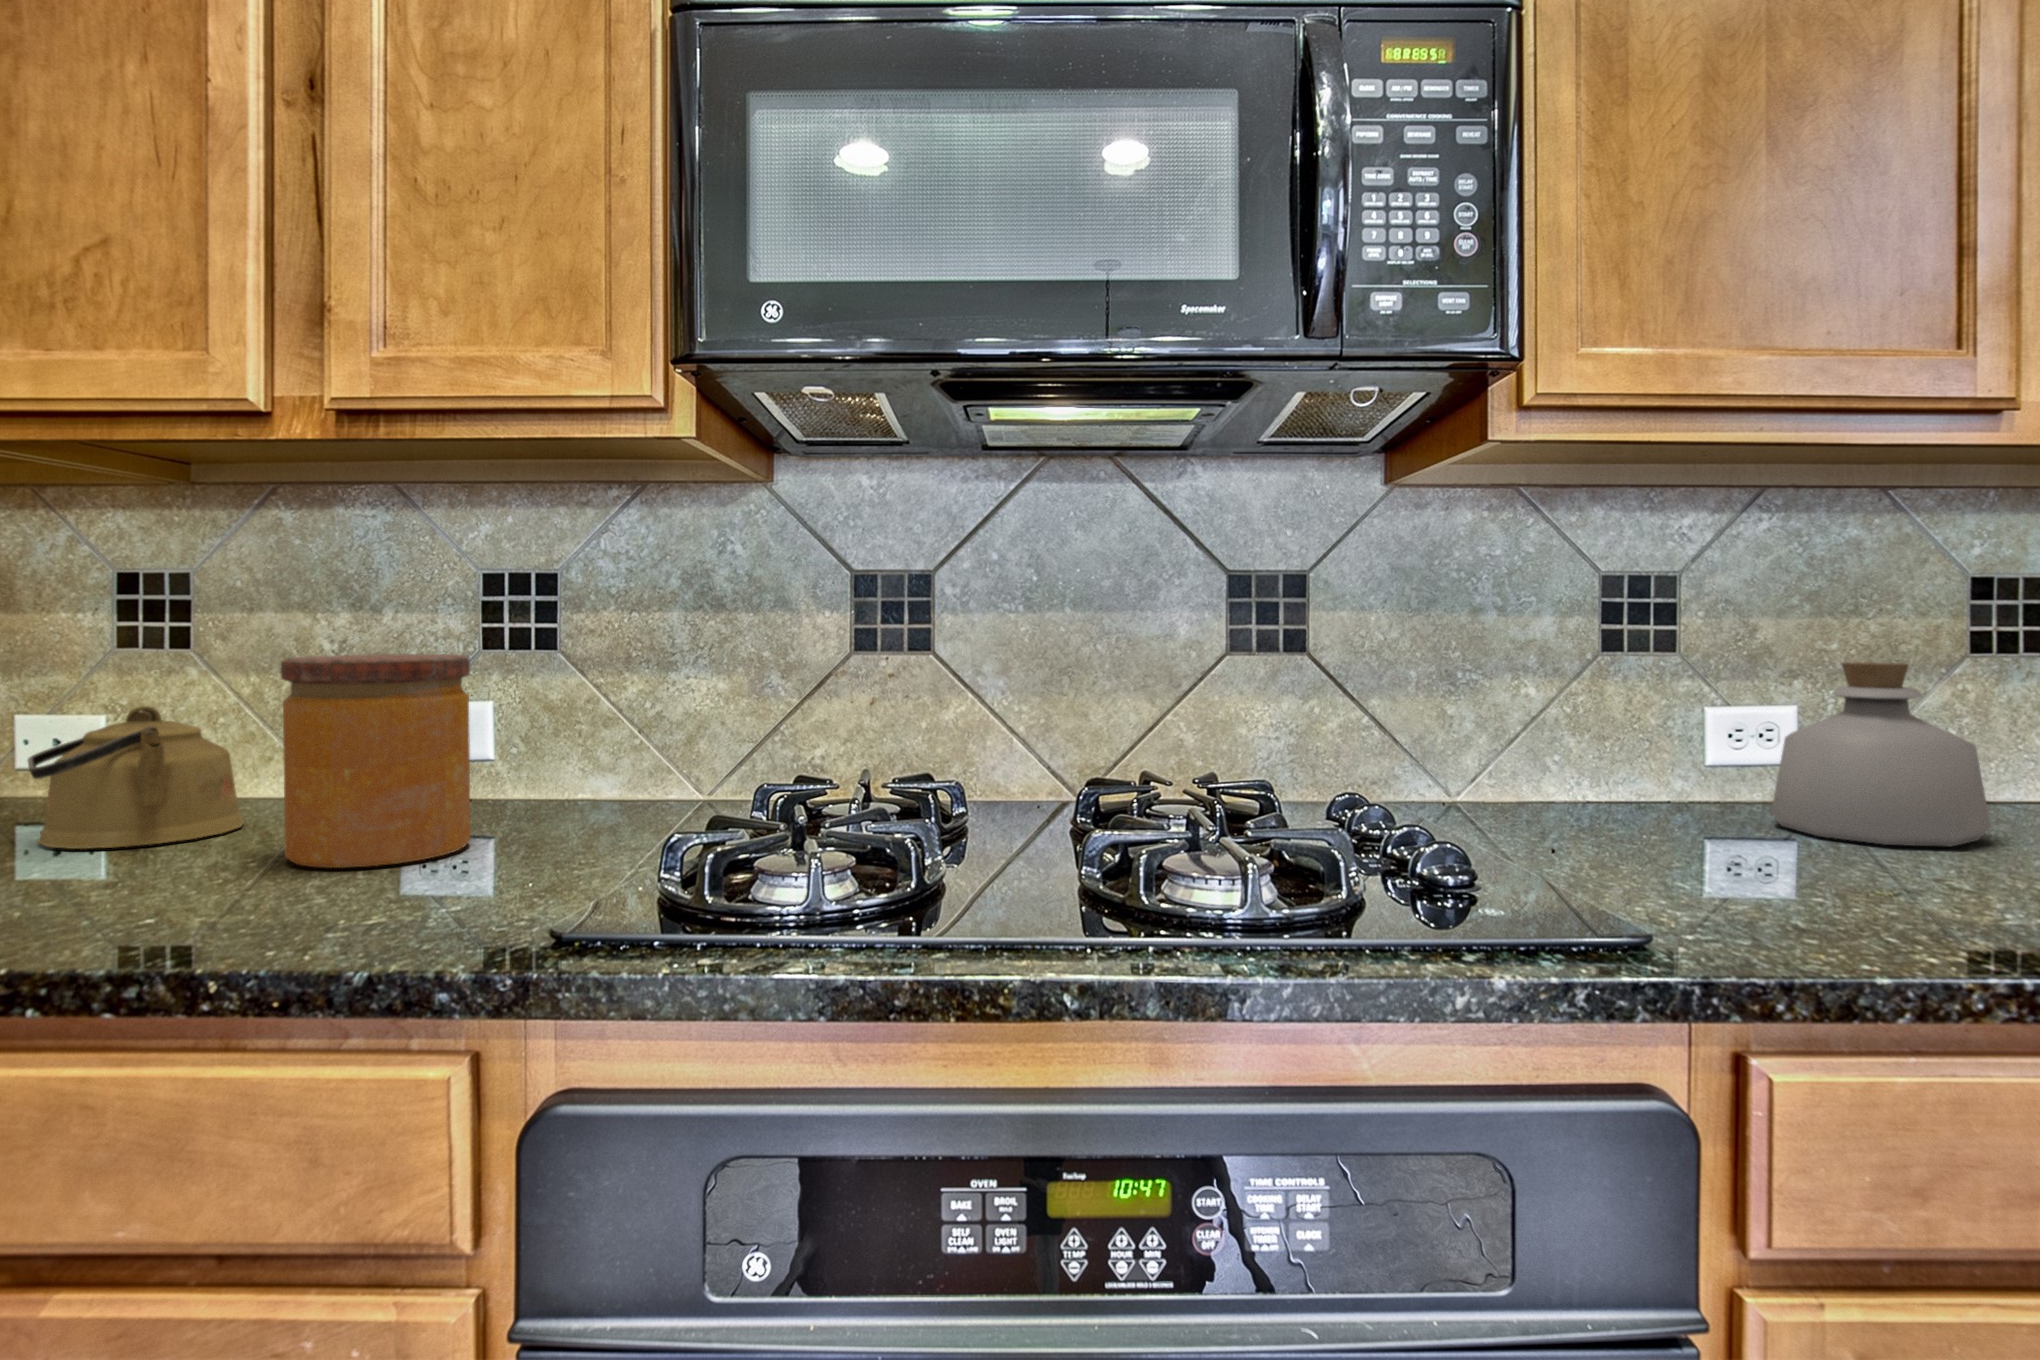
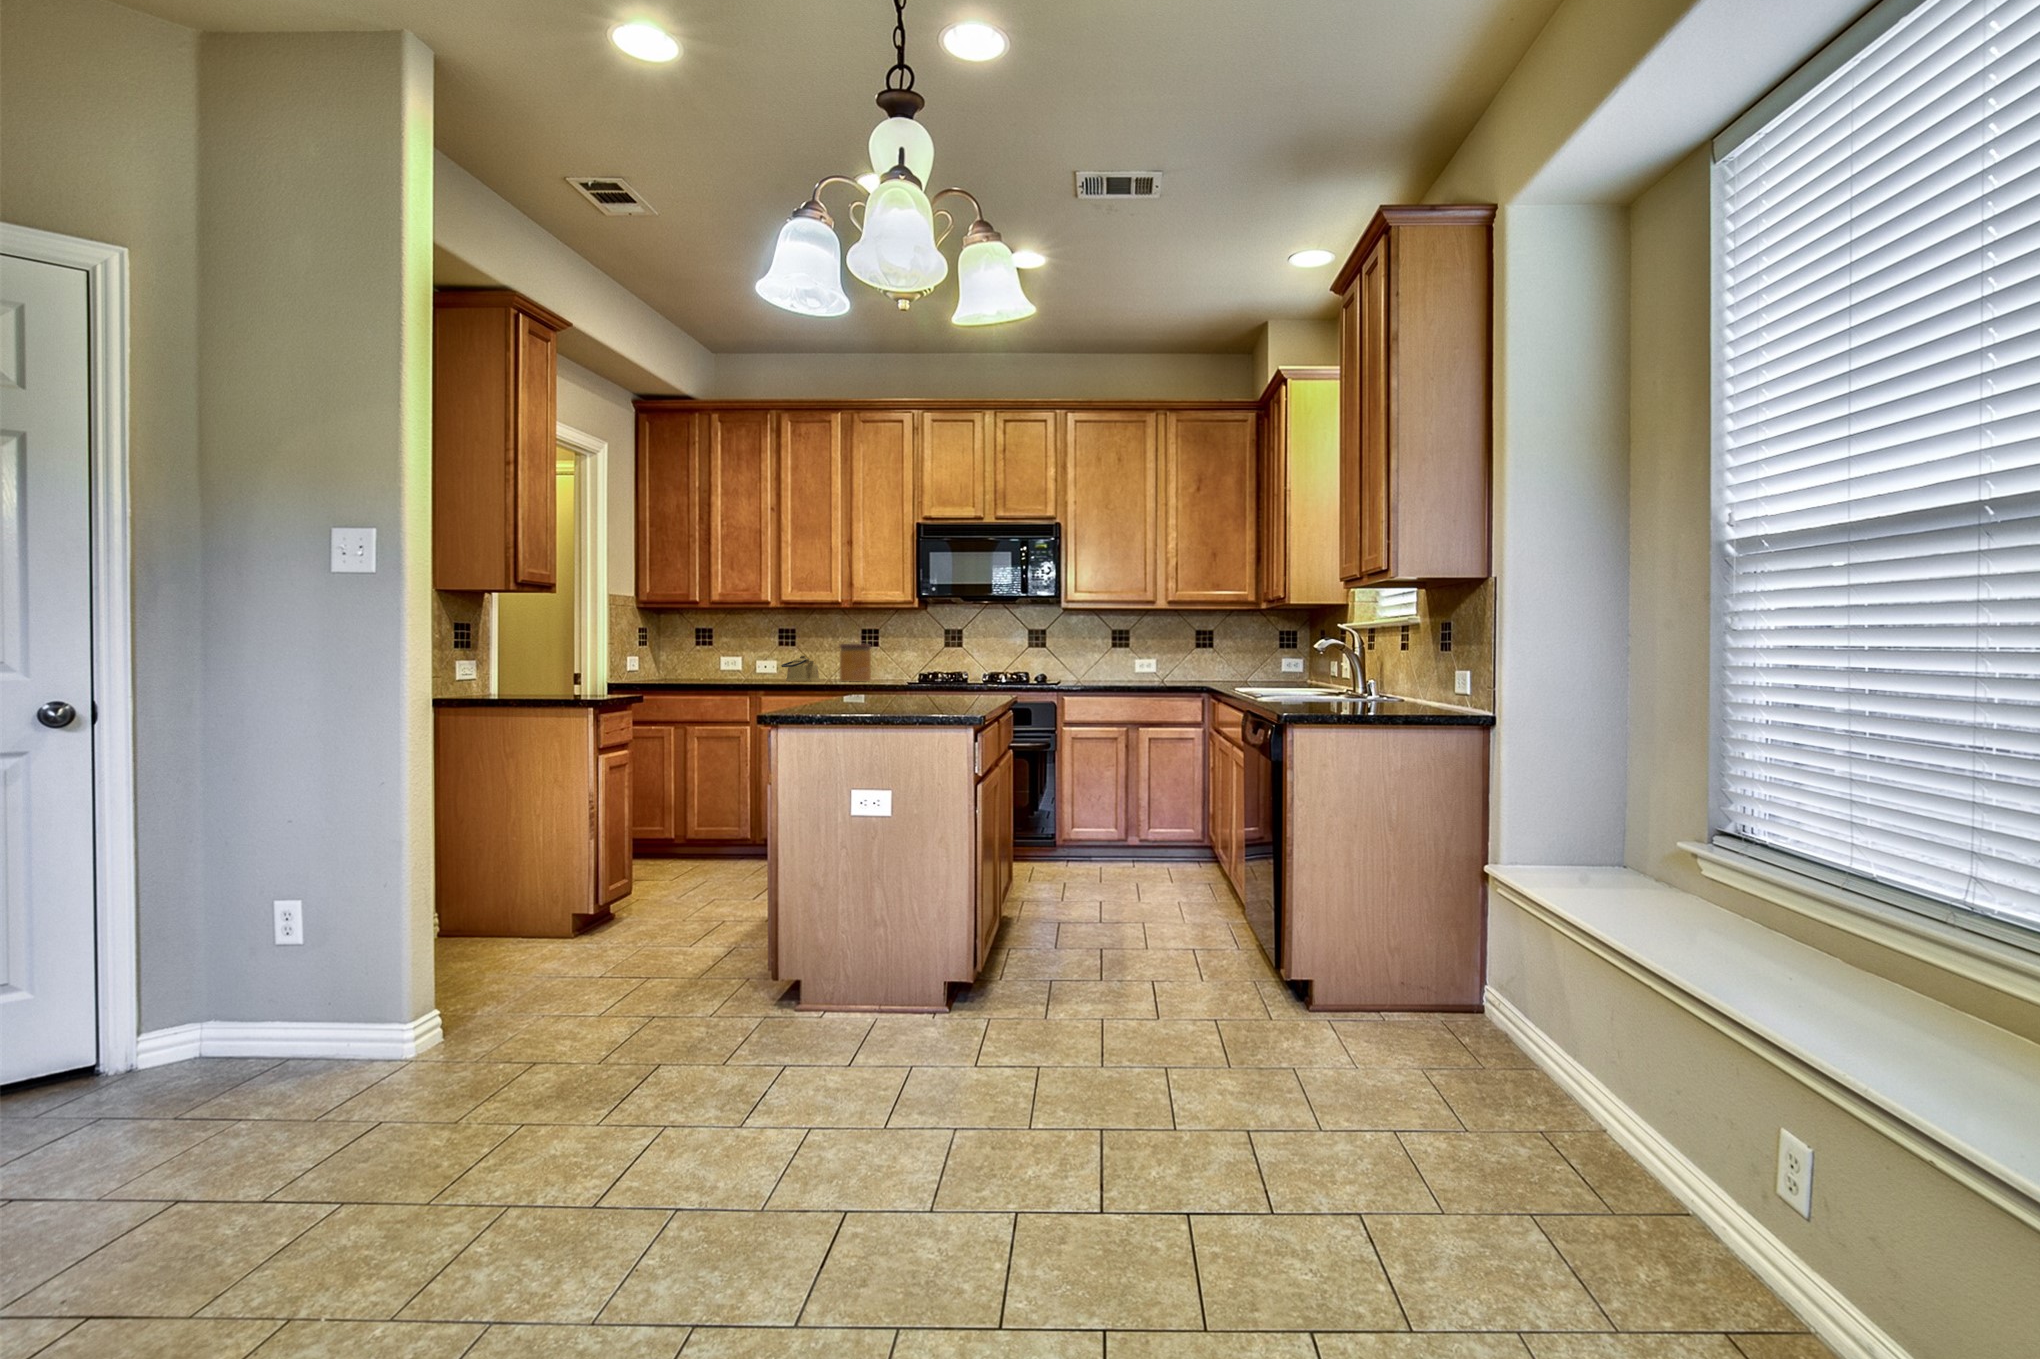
bottle: present [1771,662,1991,847] -> none [1135,648,1171,682]

